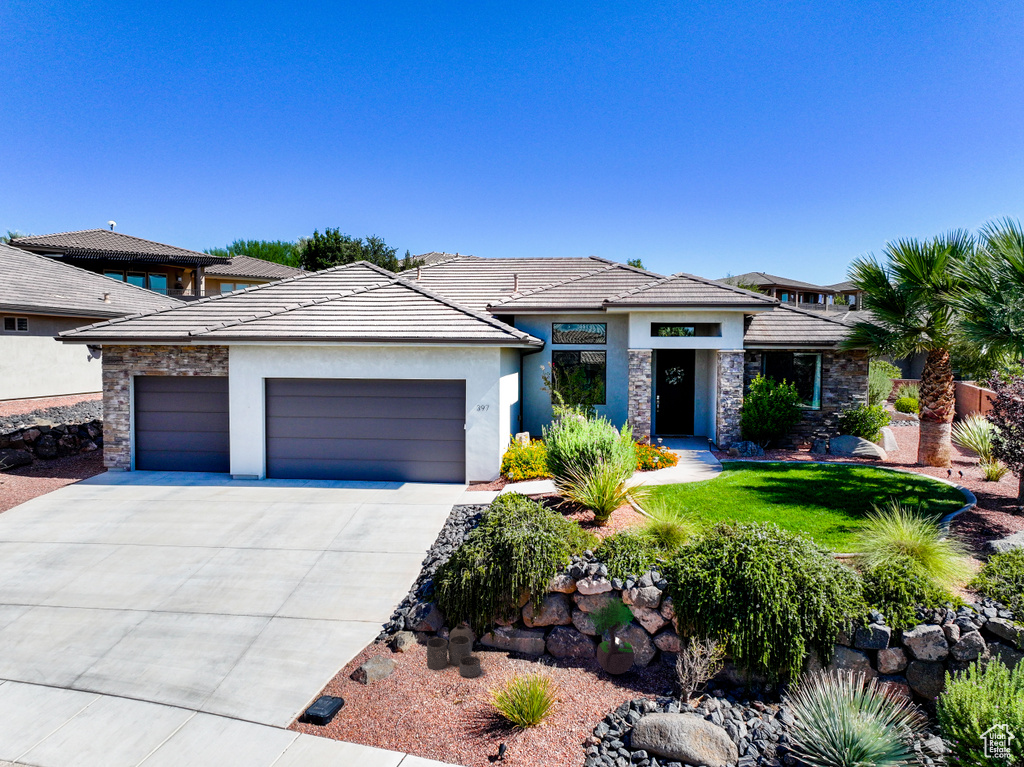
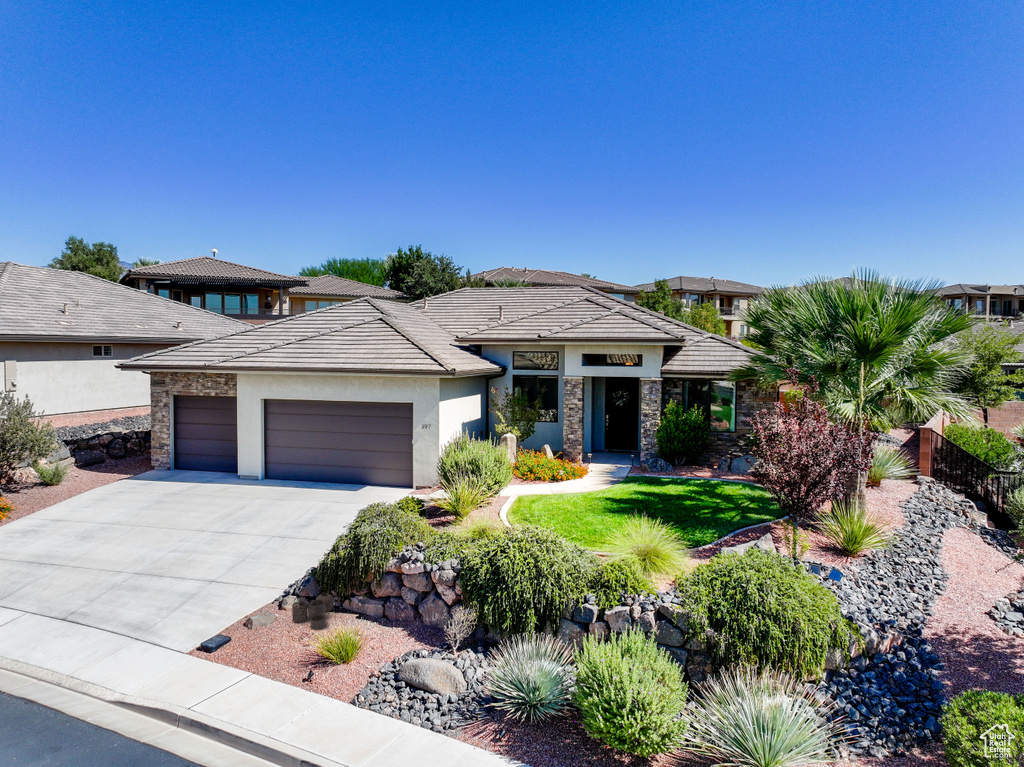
potted tree: present [587,595,634,674] -> none [393,573,433,632]

